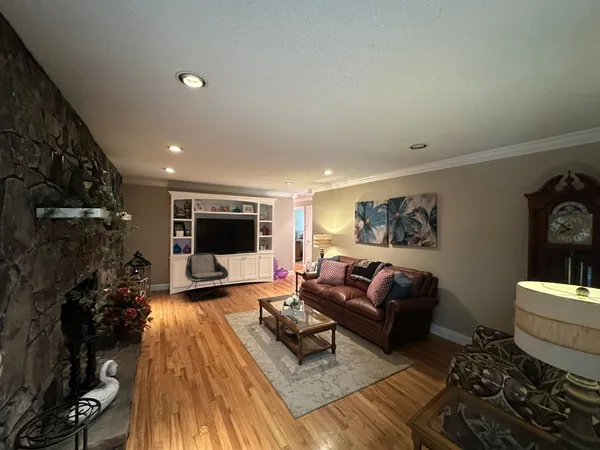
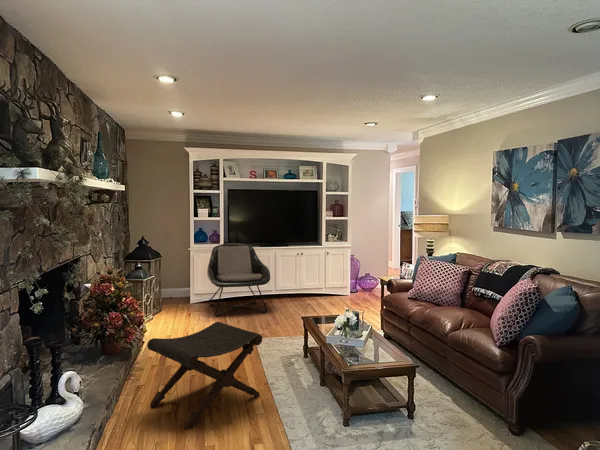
footstool: none [163,308,243,387] -> present [147,322,262,429]

